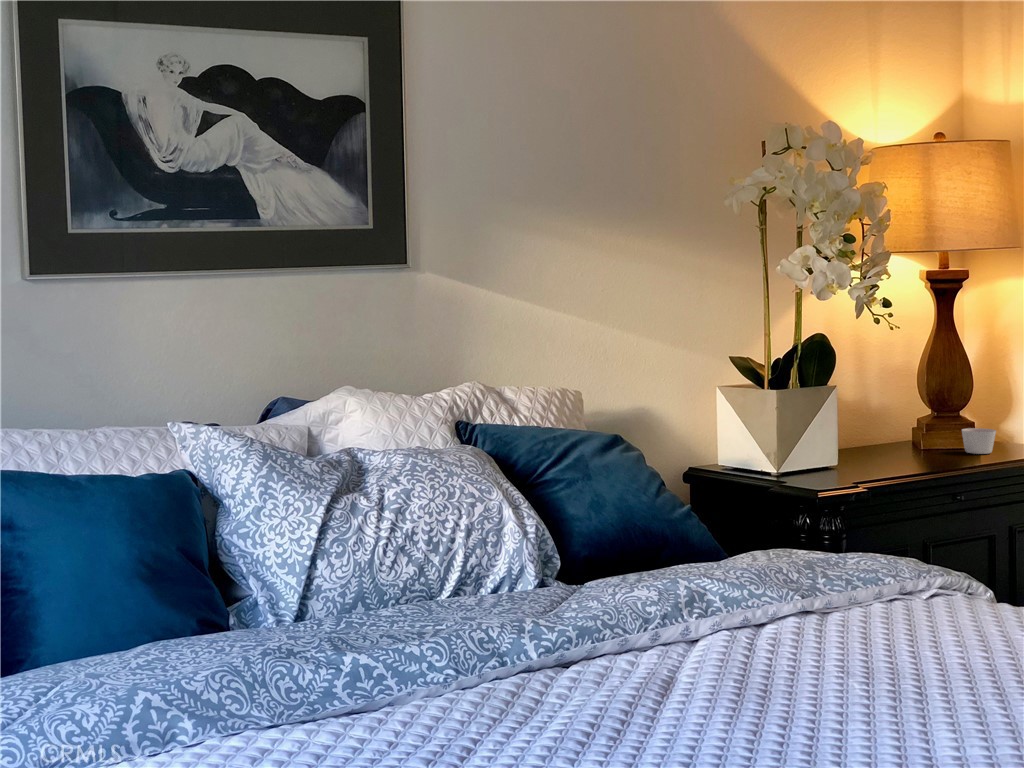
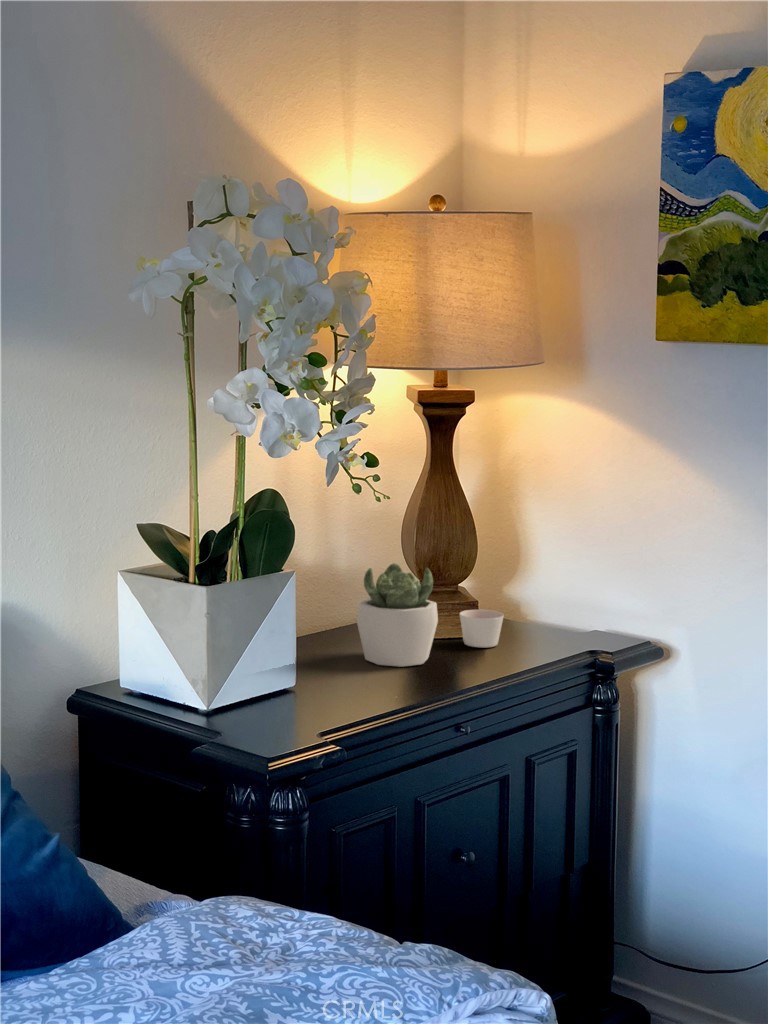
succulent plant: none [882,390,944,461] -> present [357,563,438,667]

